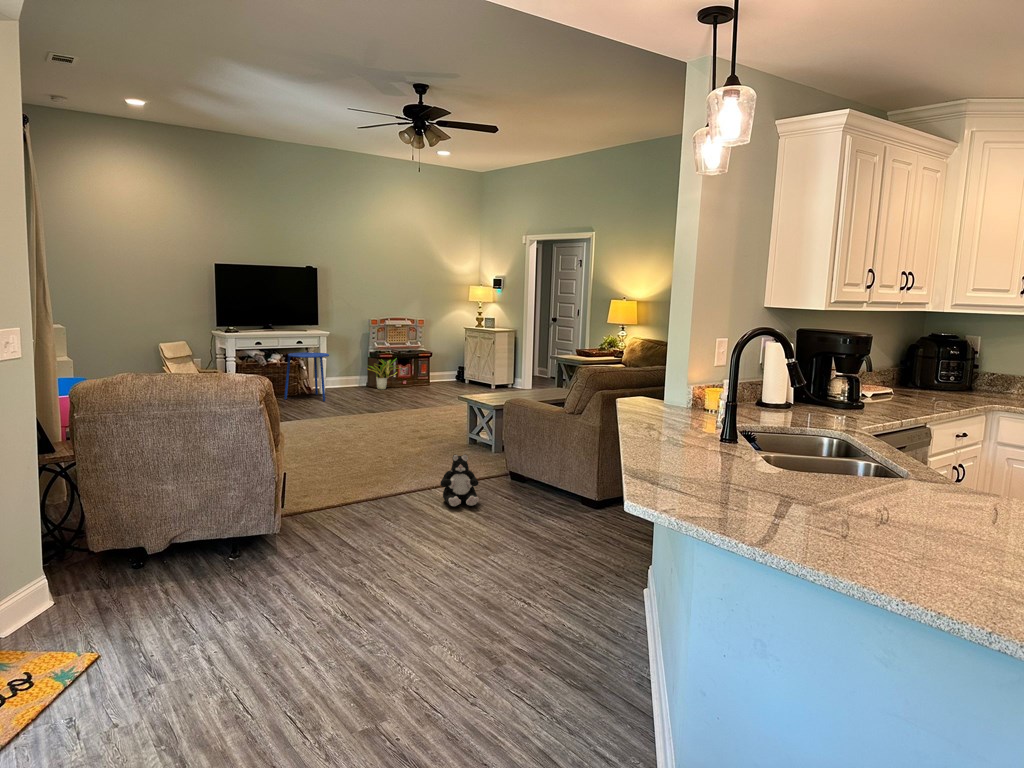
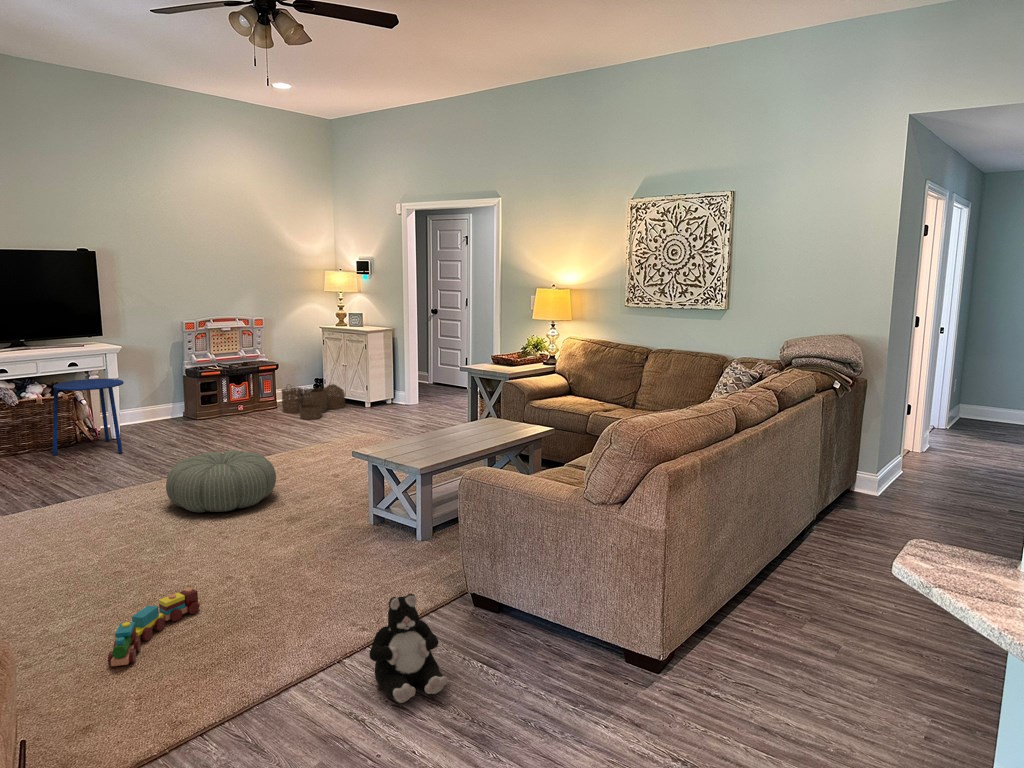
potted plant: present [367,358,401,390] -> none [180,376,239,422]
woven basket: none [432,368,478,393] -> present [281,384,345,419]
pouf: none [349,397,415,432] -> present [166,450,276,512]
toy train: none [313,455,361,481] -> present [108,588,200,666]

